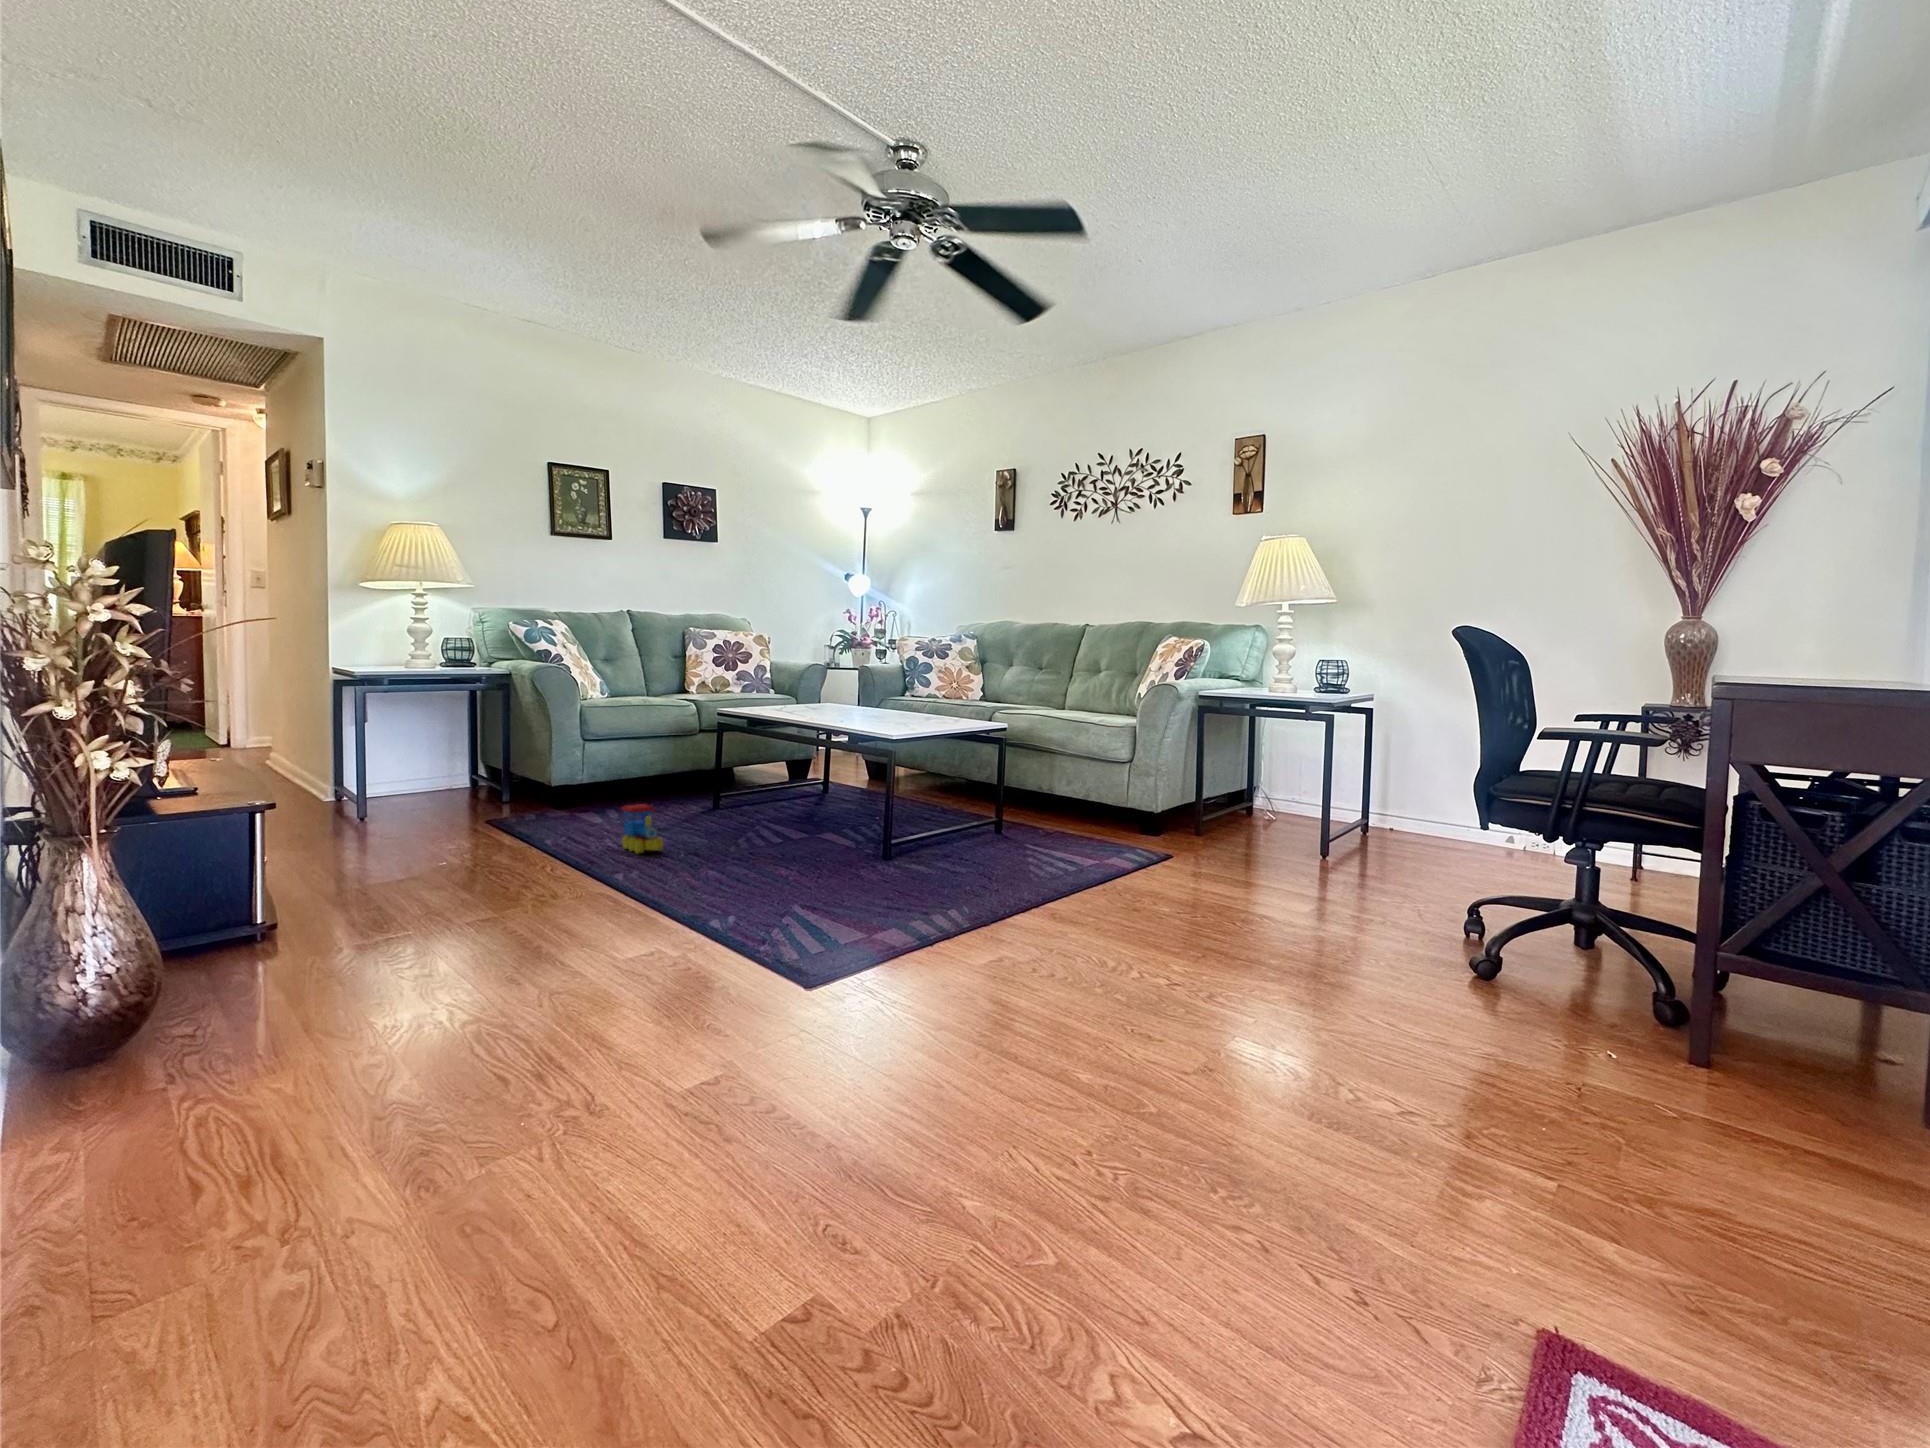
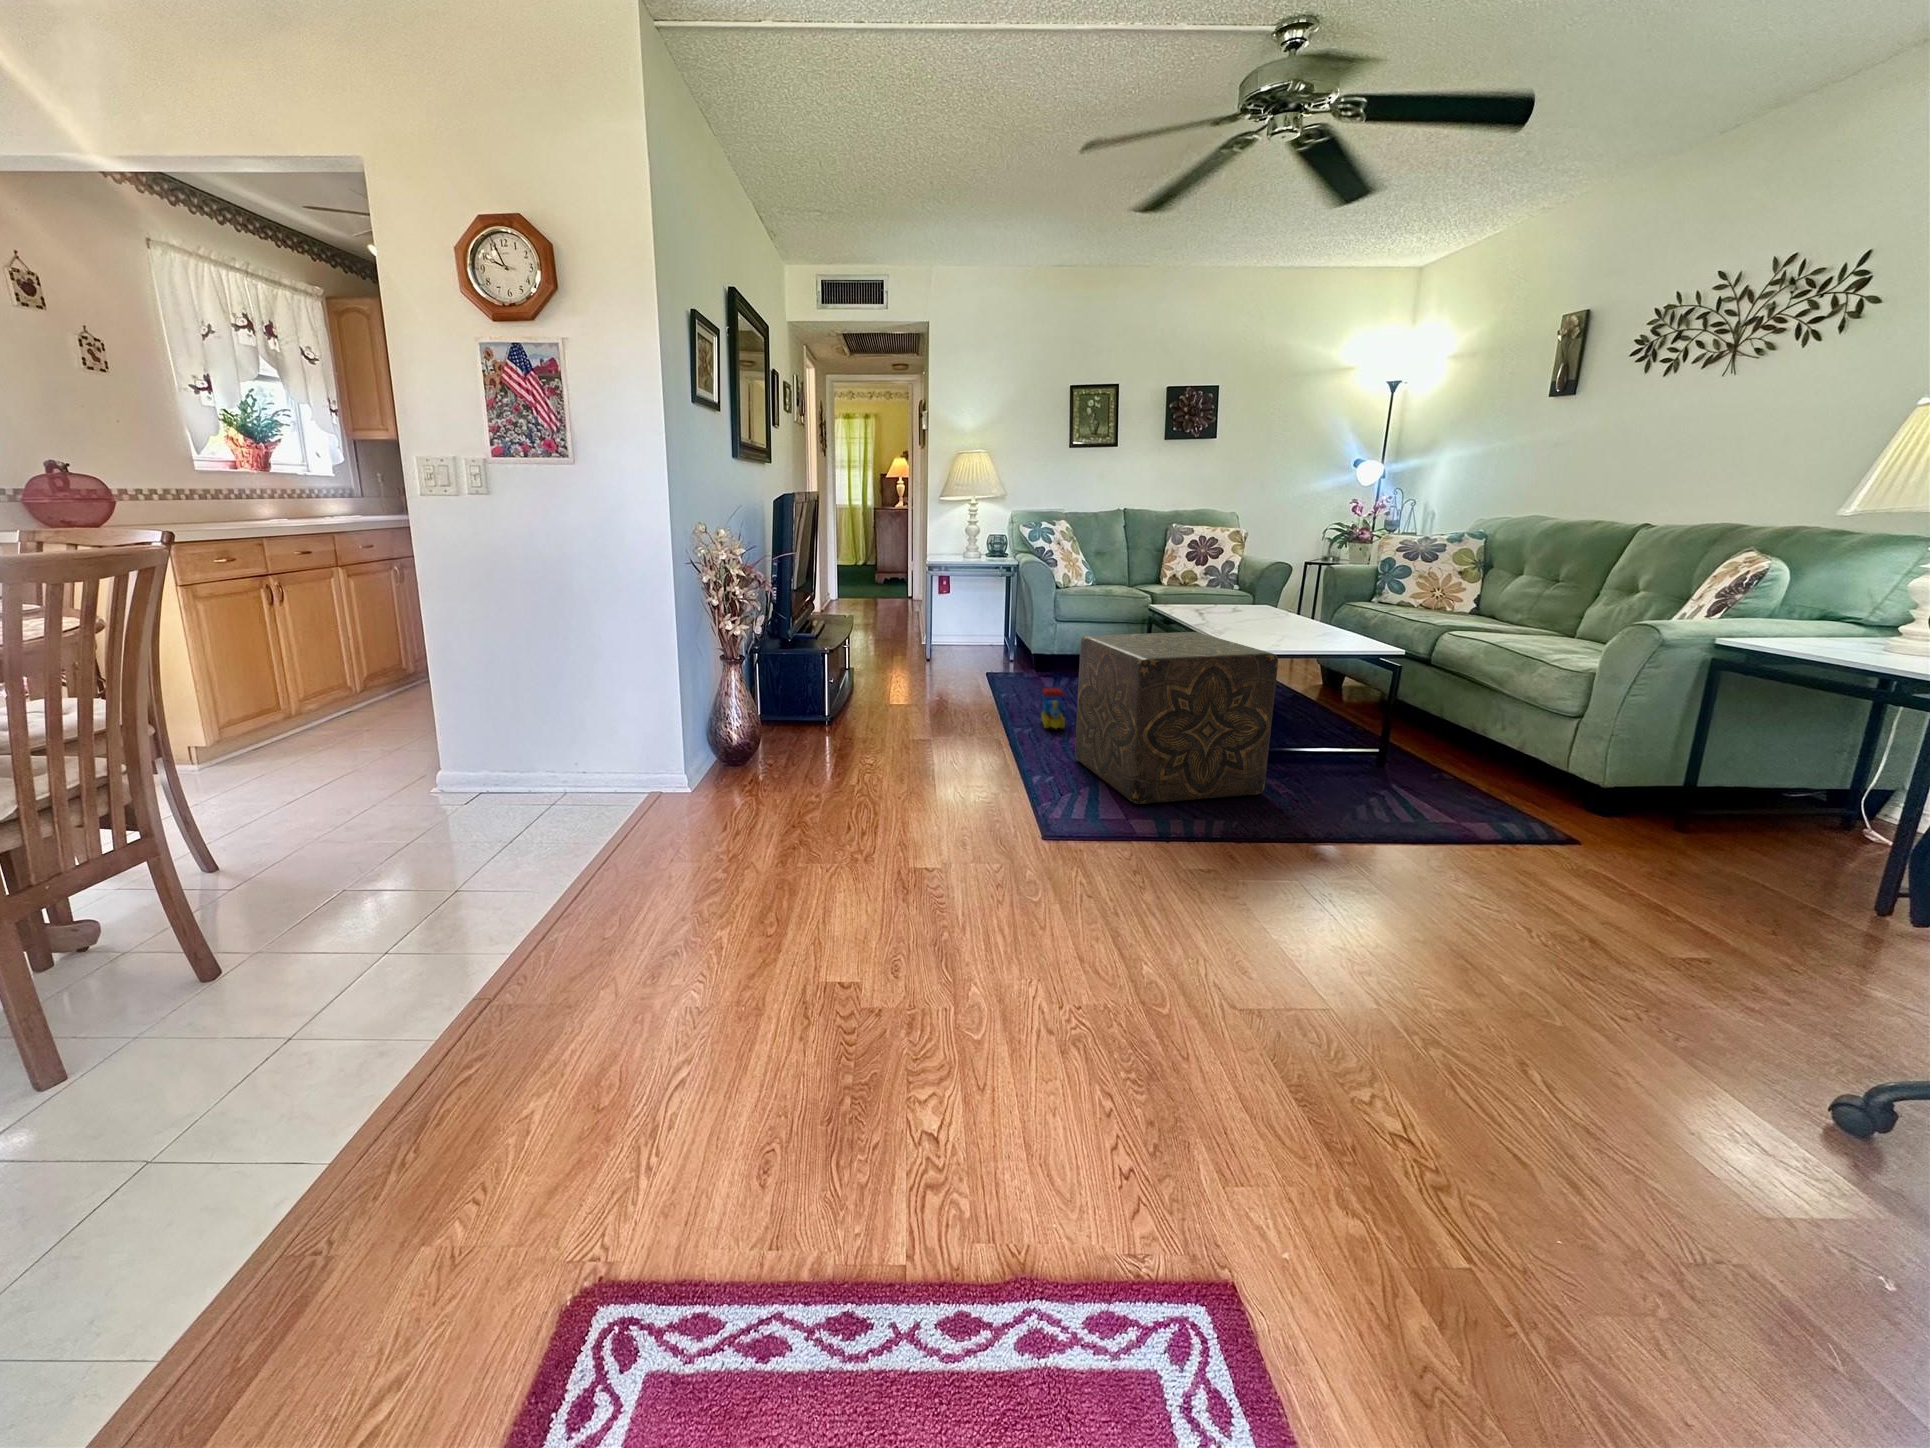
ottoman: none [709,714,922,893] -> present [1075,632,1278,804]

